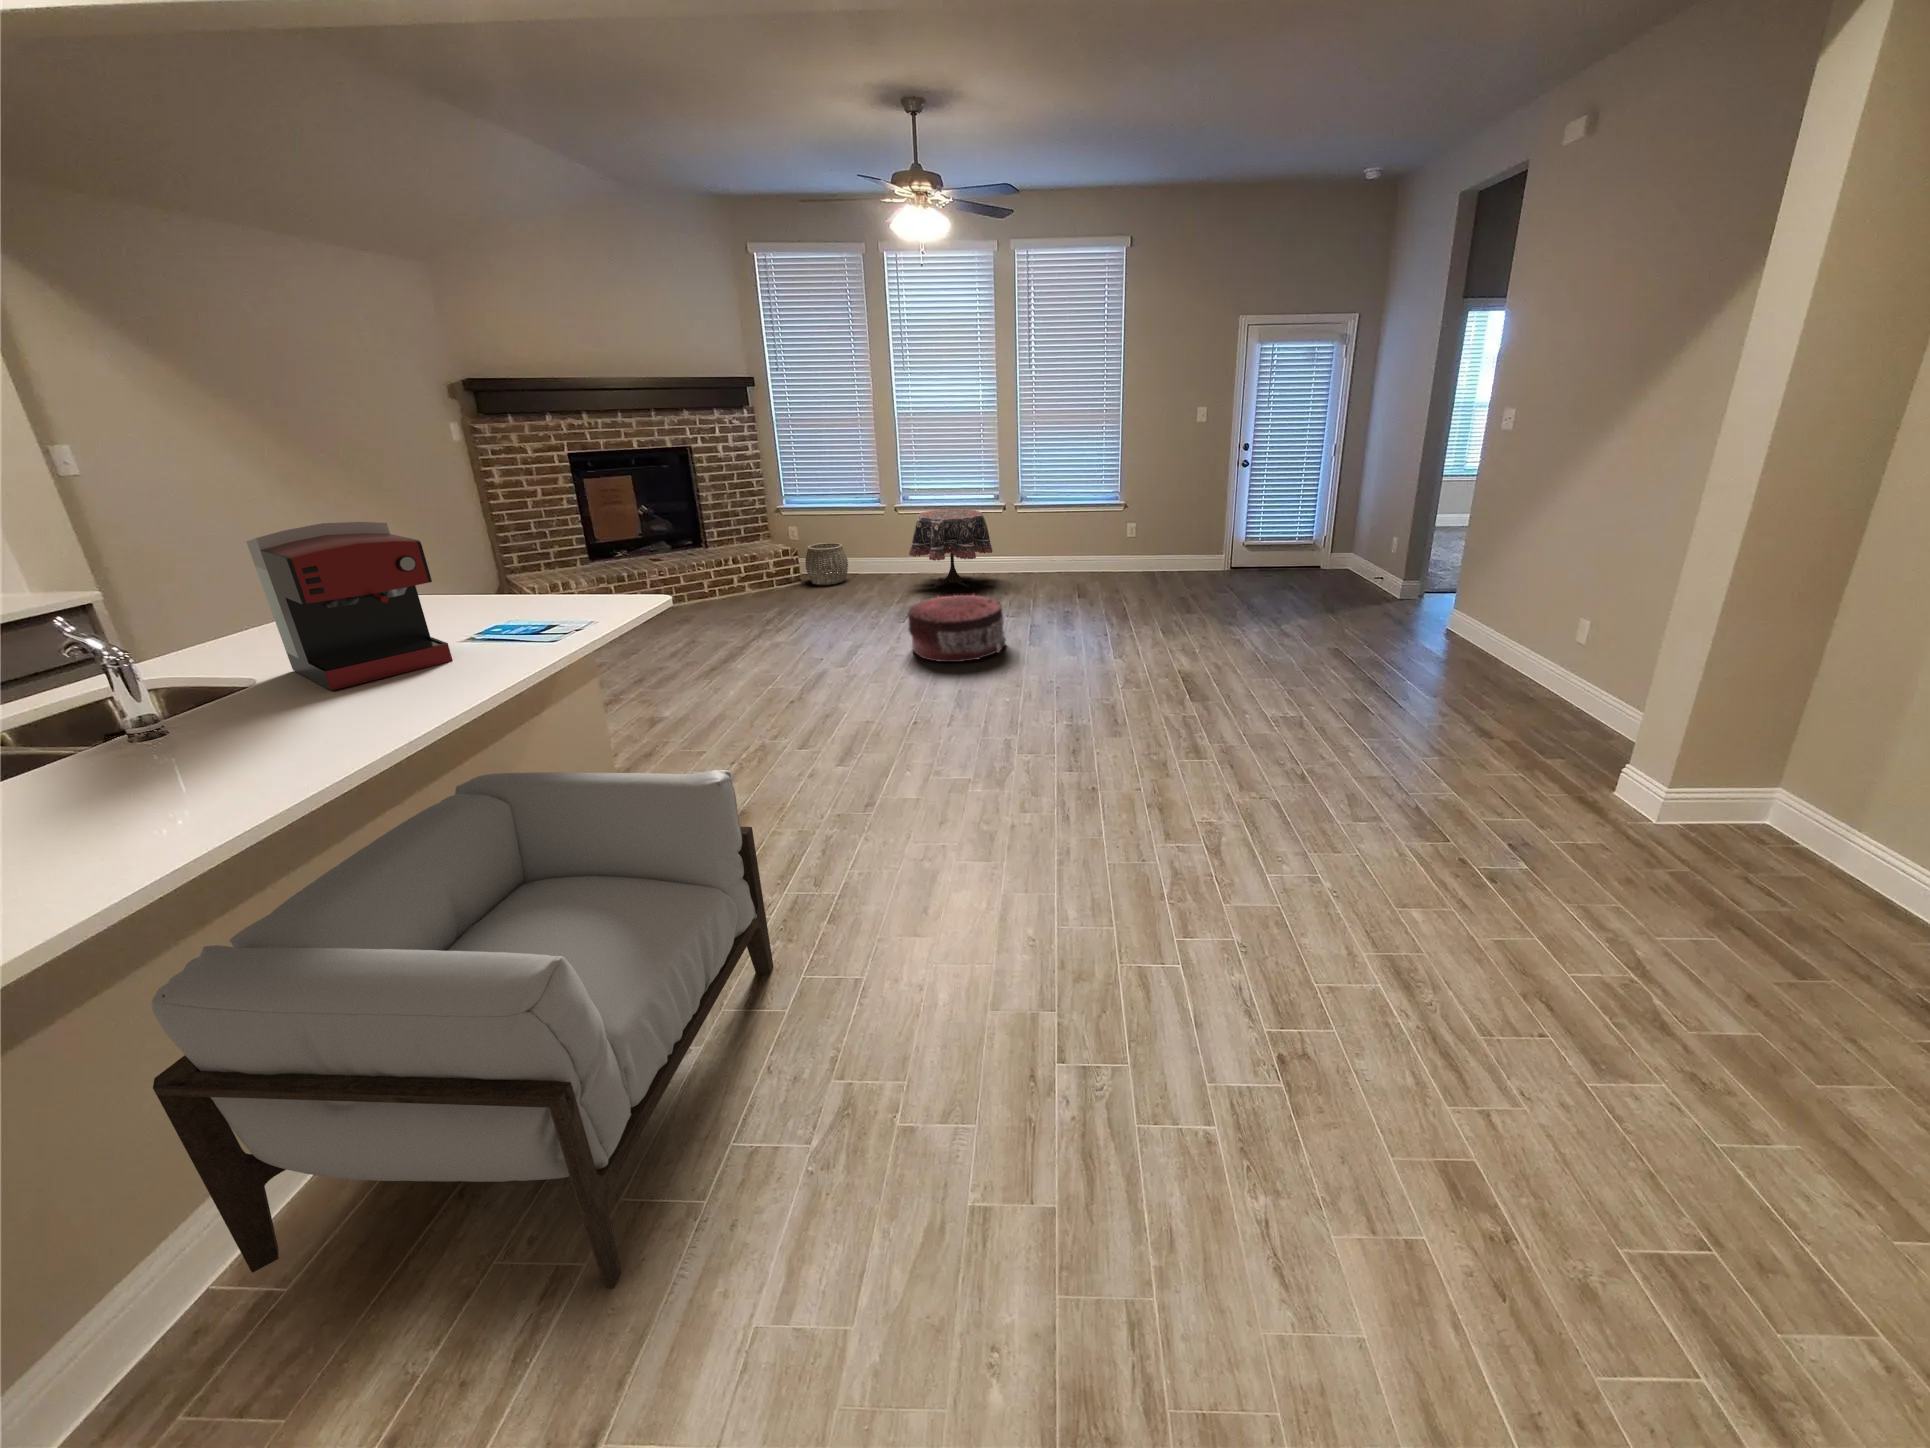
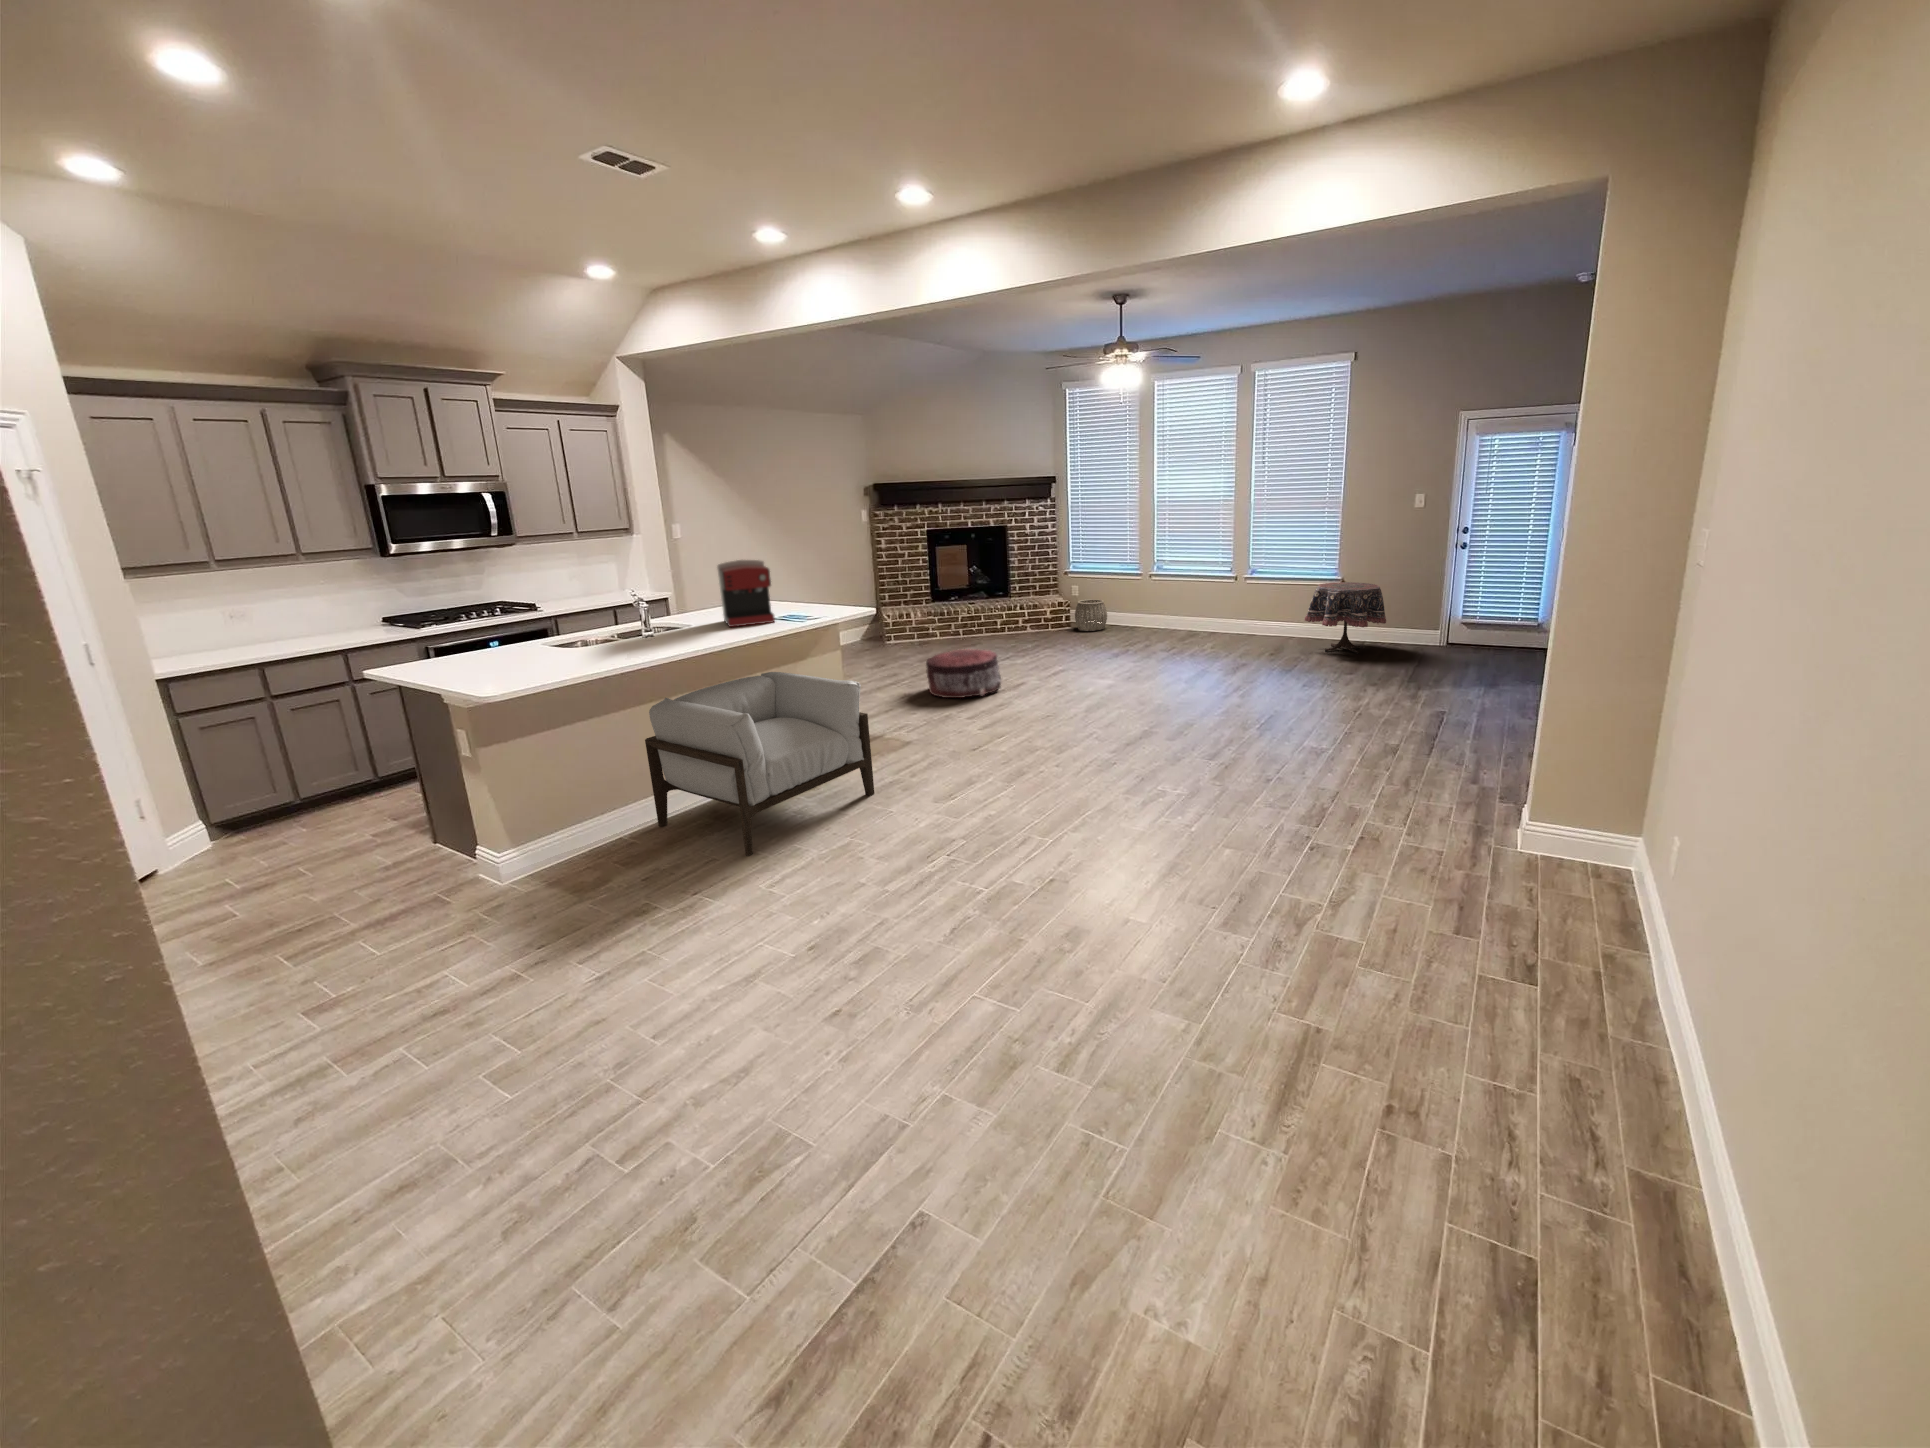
side table: present [909,509,992,588] -> present [1305,582,1386,654]
pouf: present [908,595,1006,662] -> present [926,649,1001,698]

